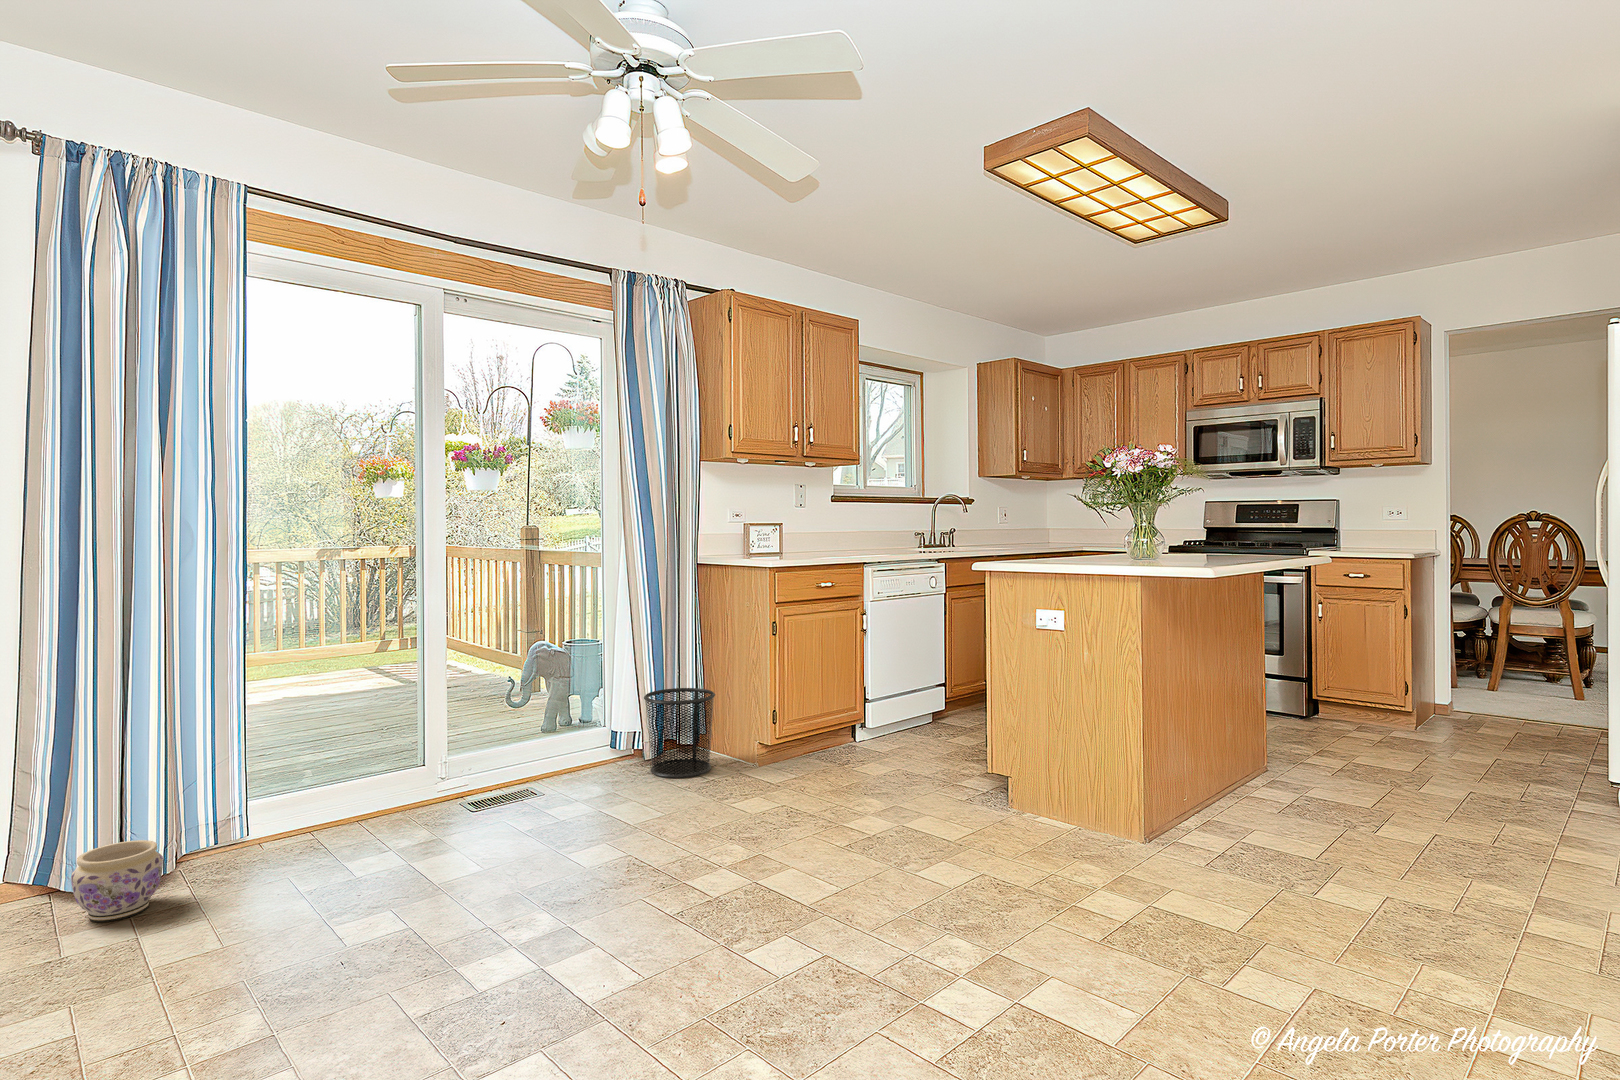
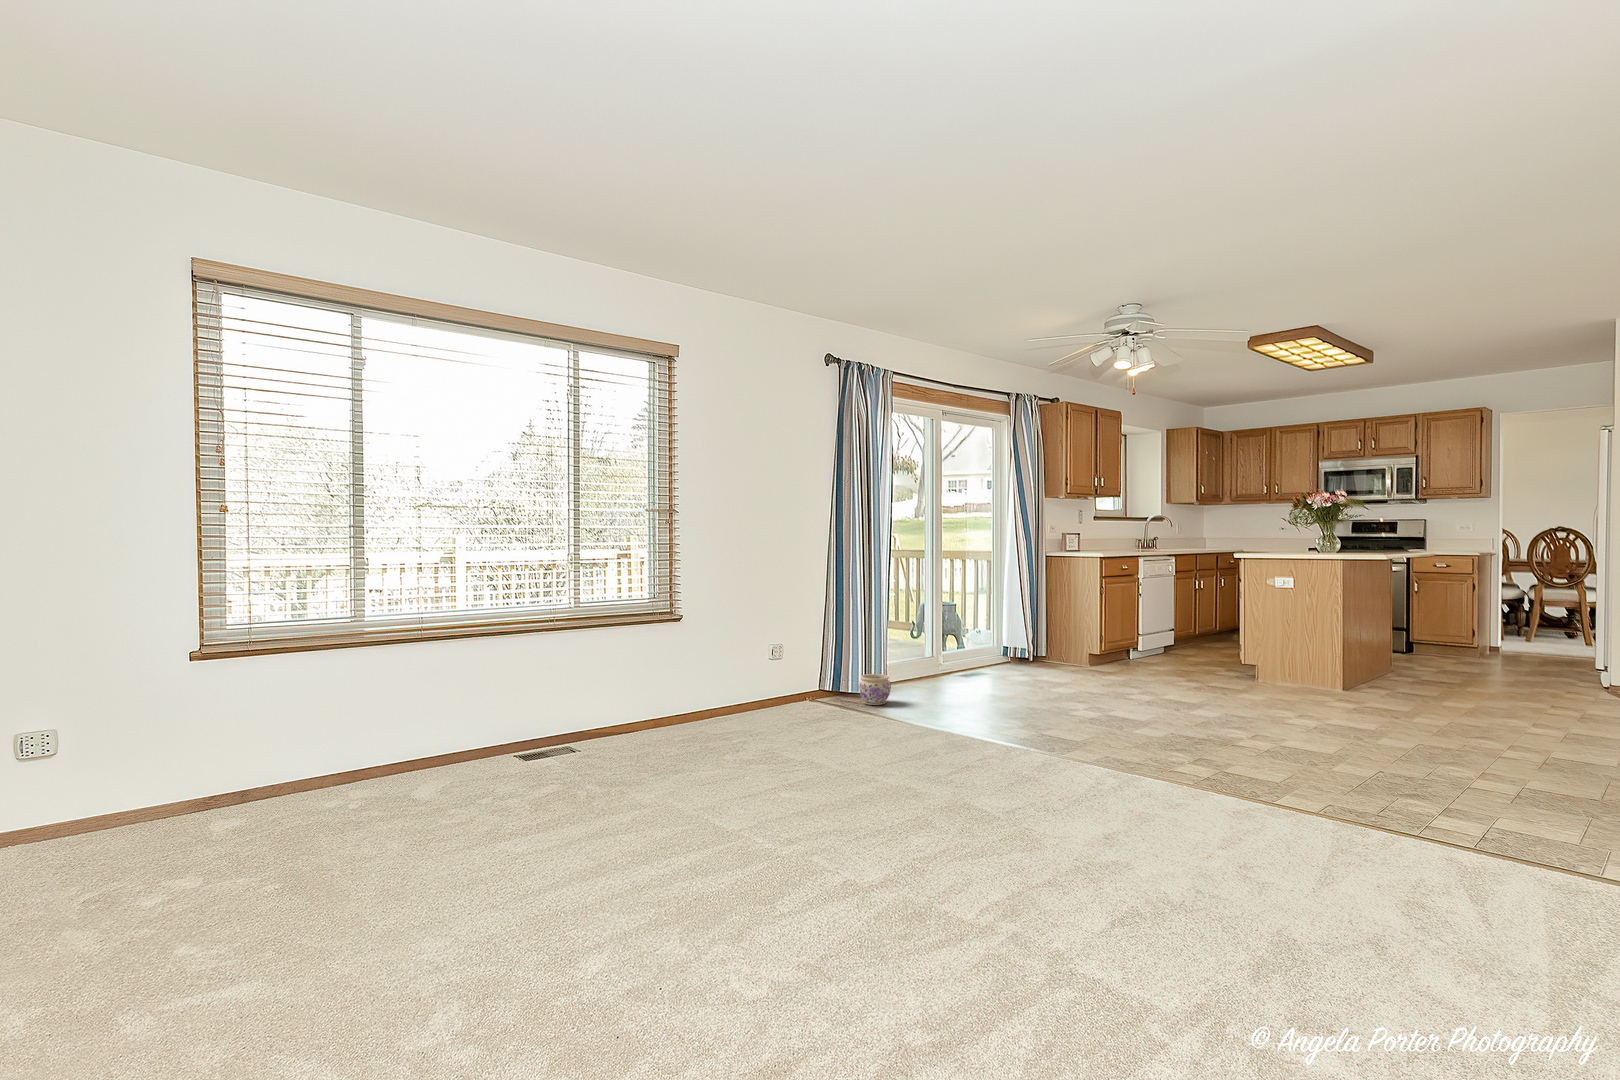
waste bin: present [644,688,715,778] -> none [1029,624,1070,670]

